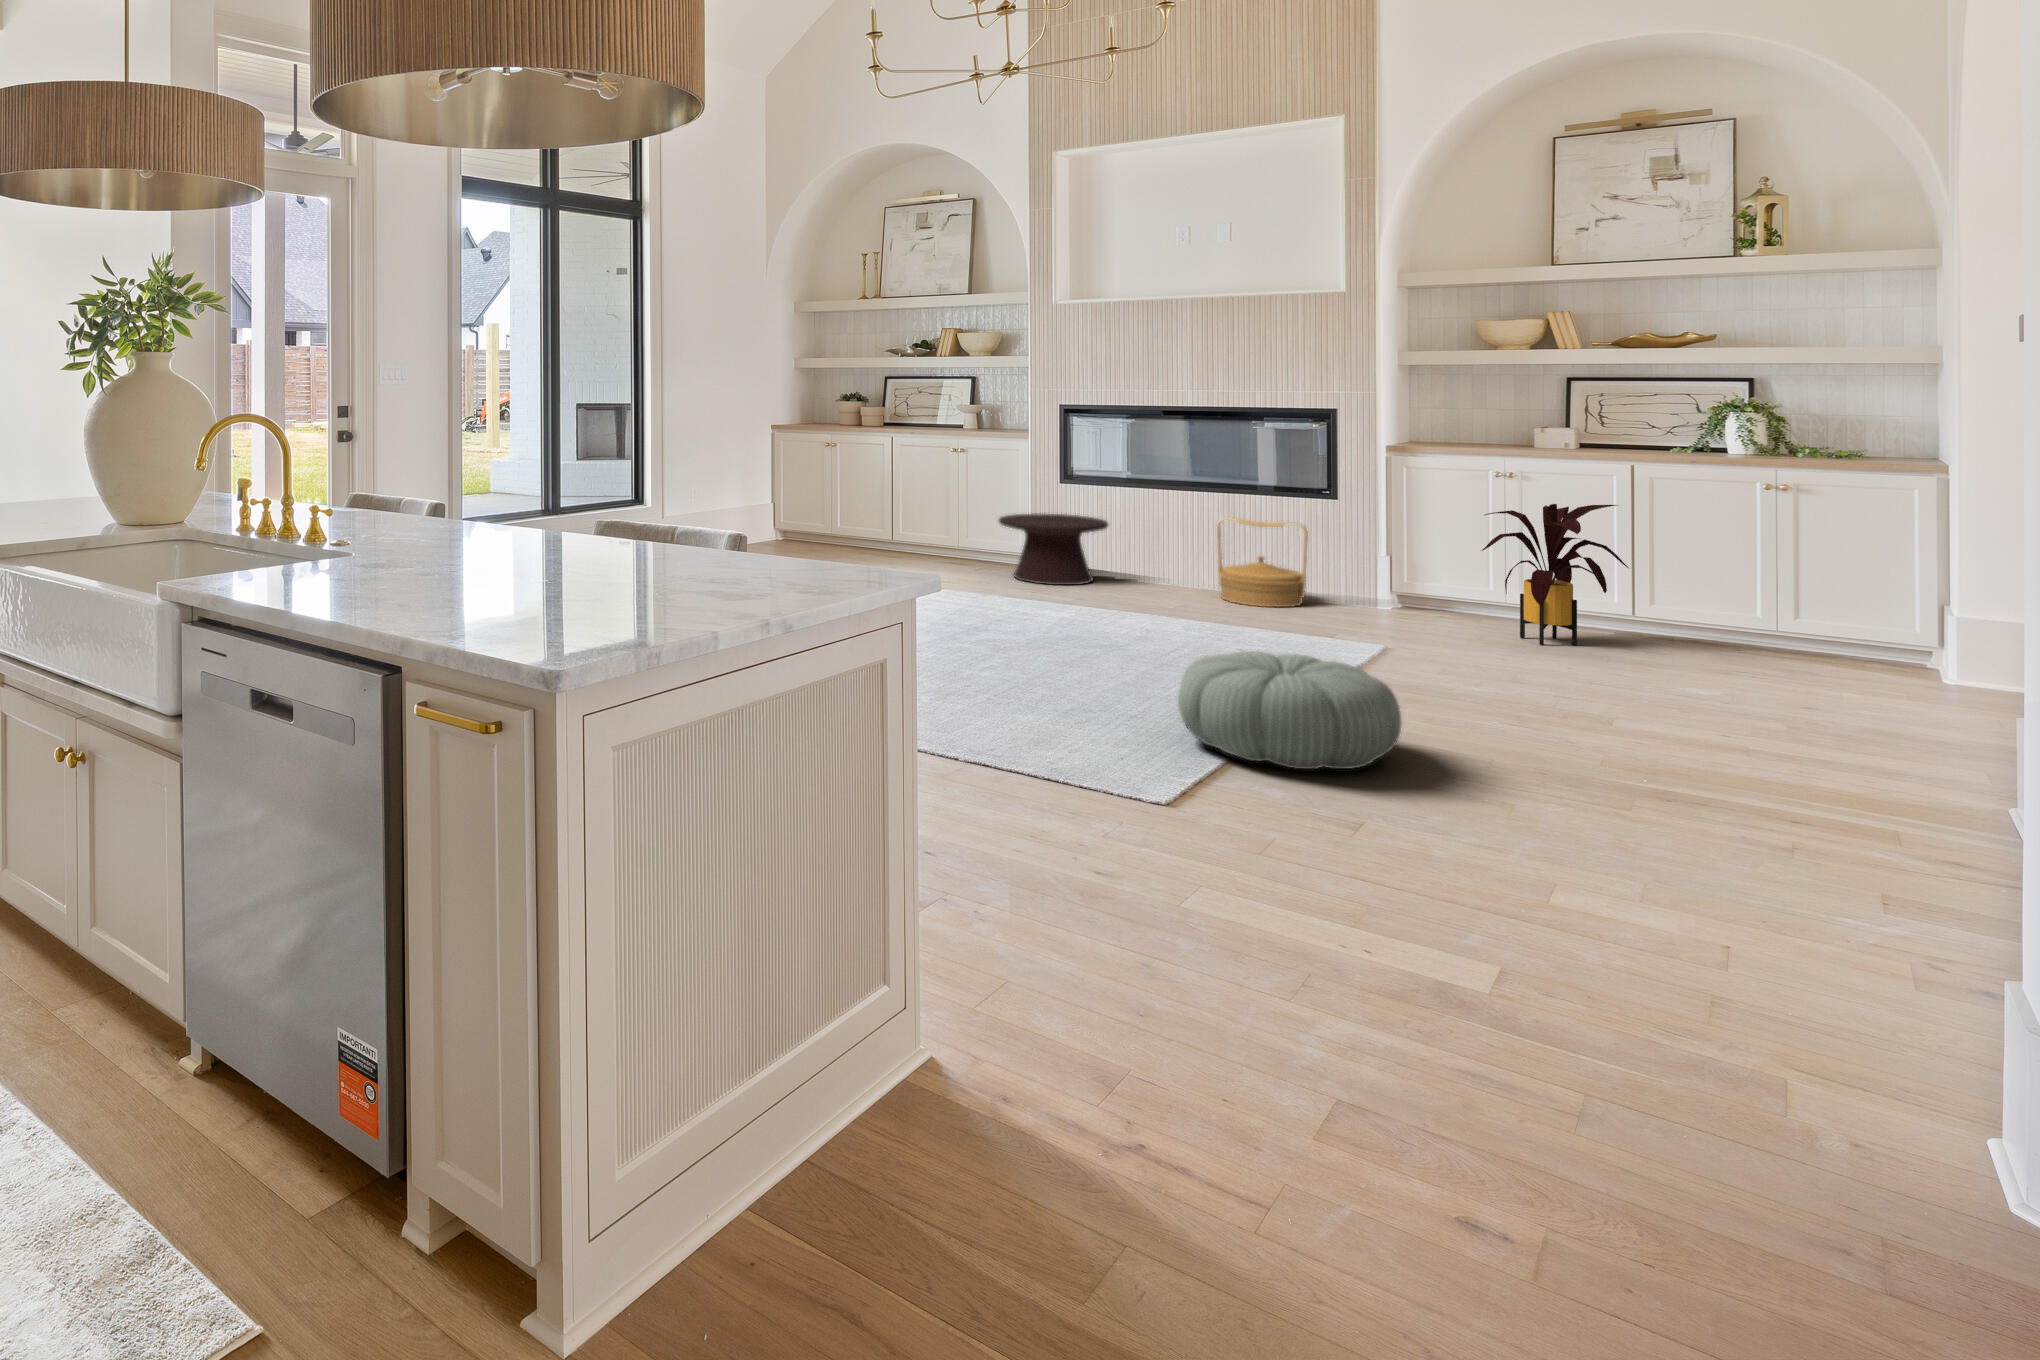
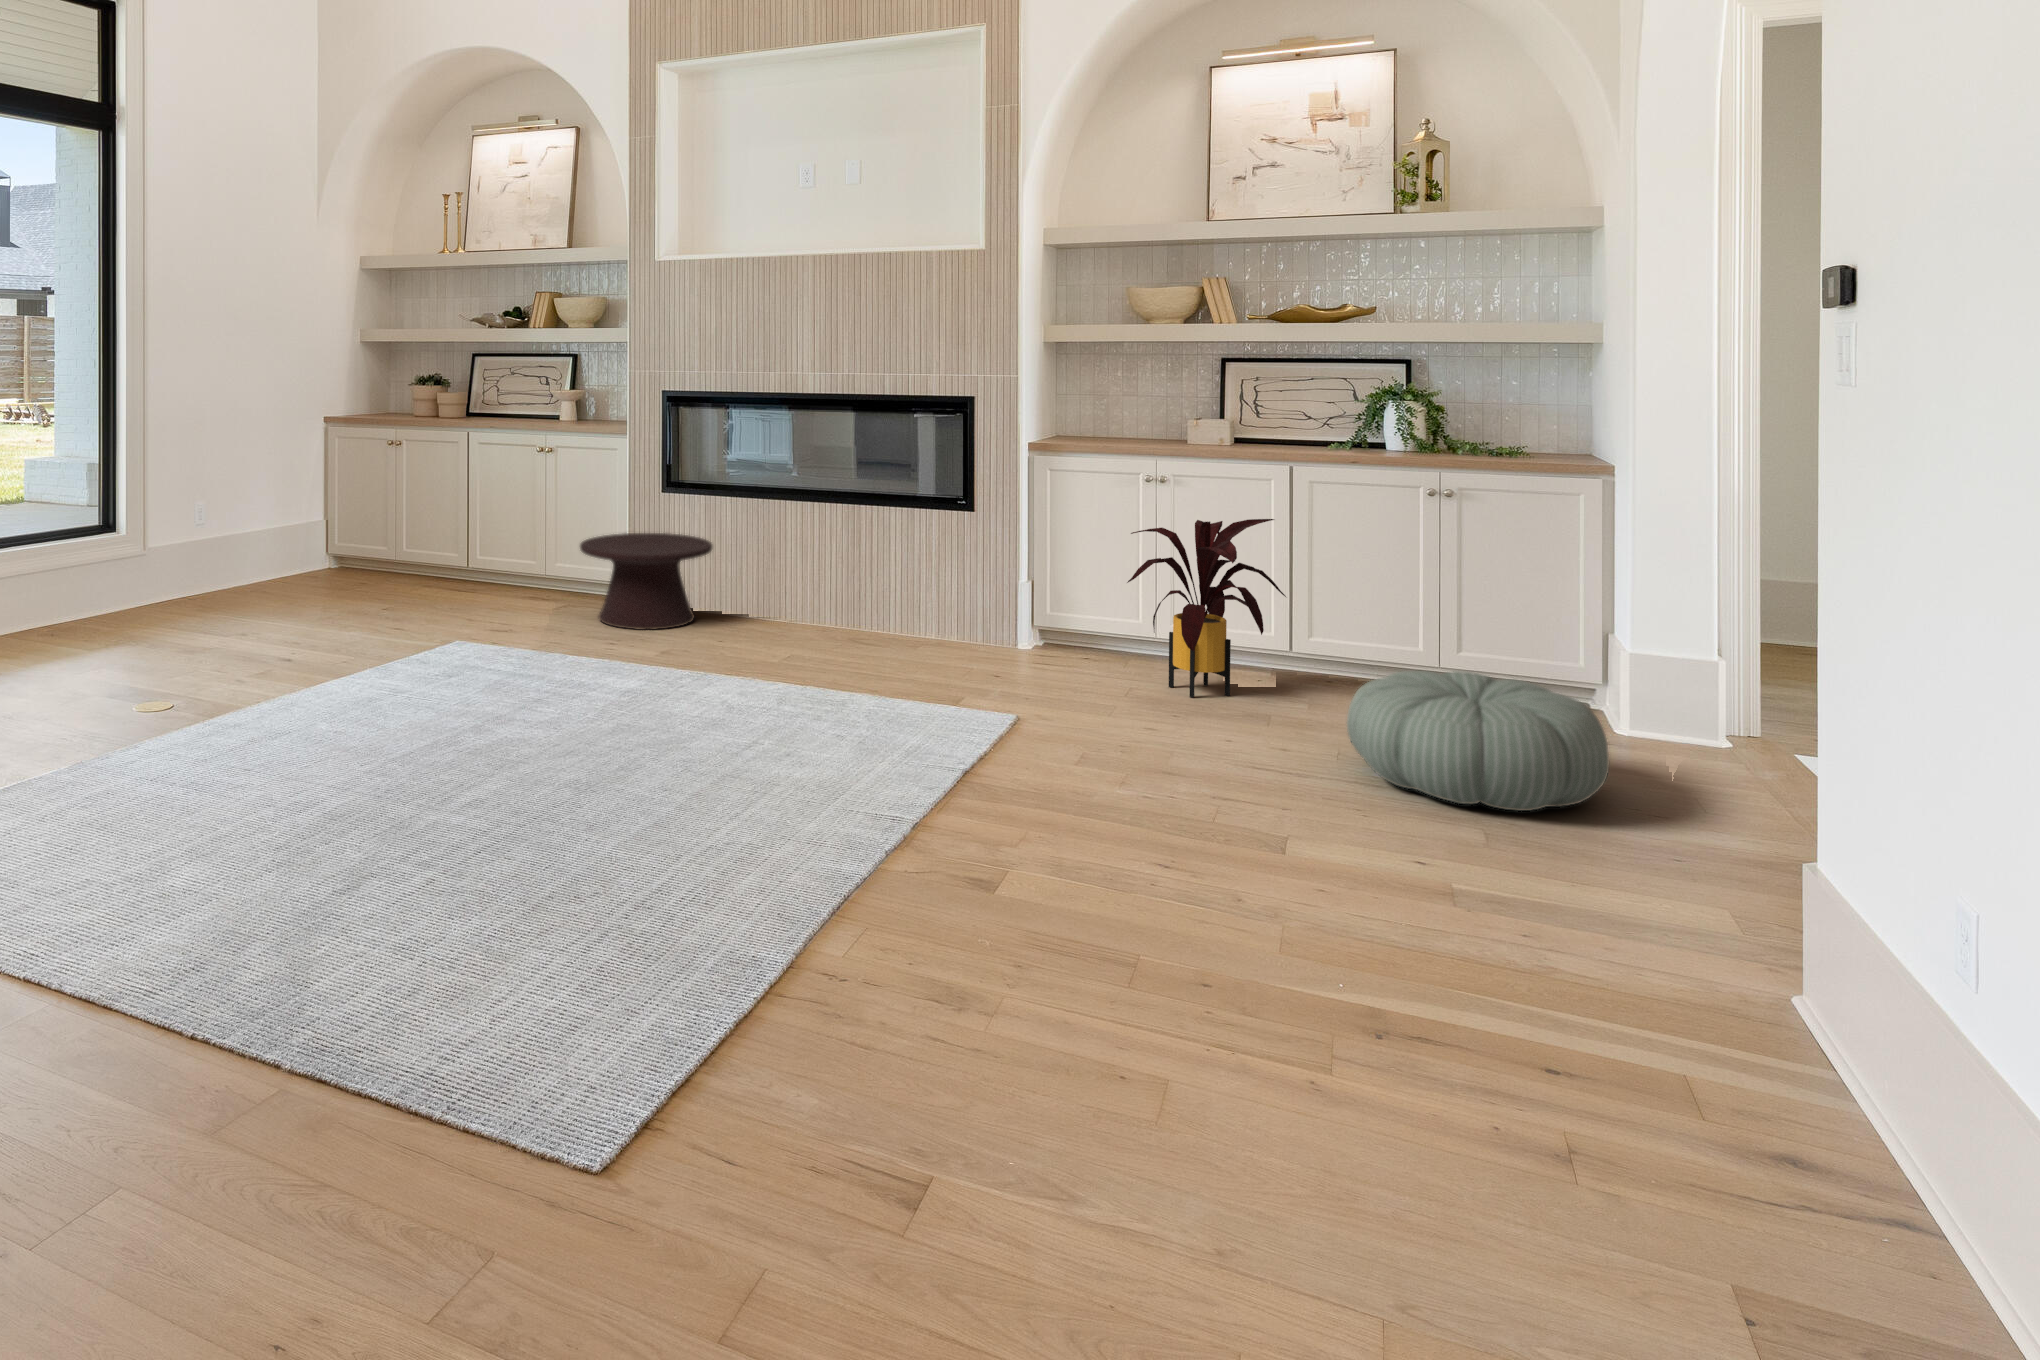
woven basket: present [1217,518,1308,607] -> none [835,537,938,653]
pouf: present [1178,651,1402,769] -> present [1347,671,1609,811]

